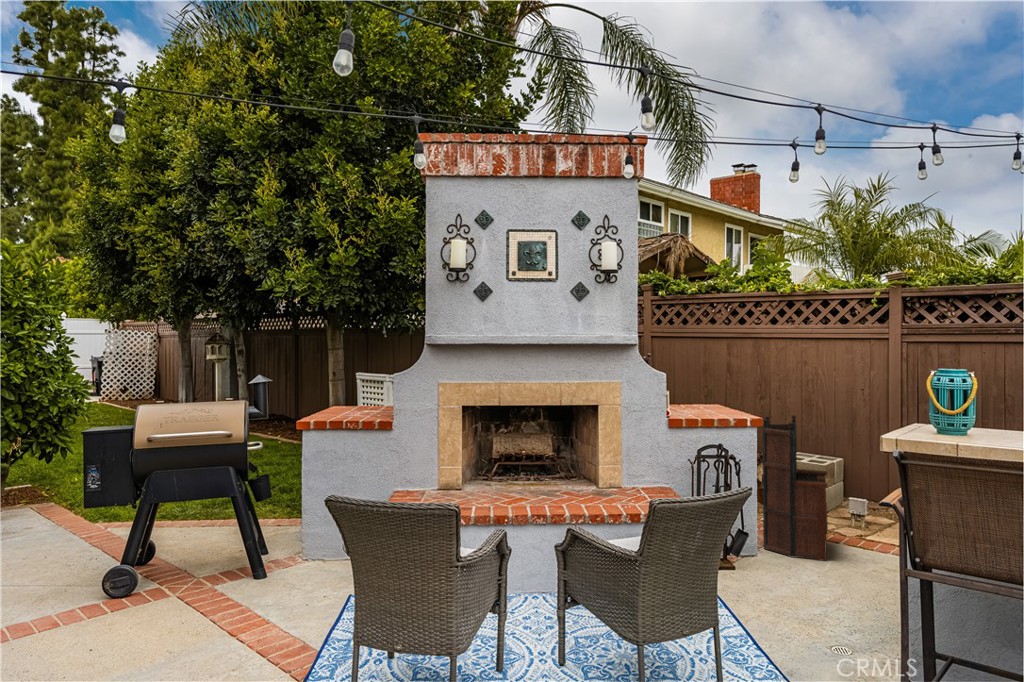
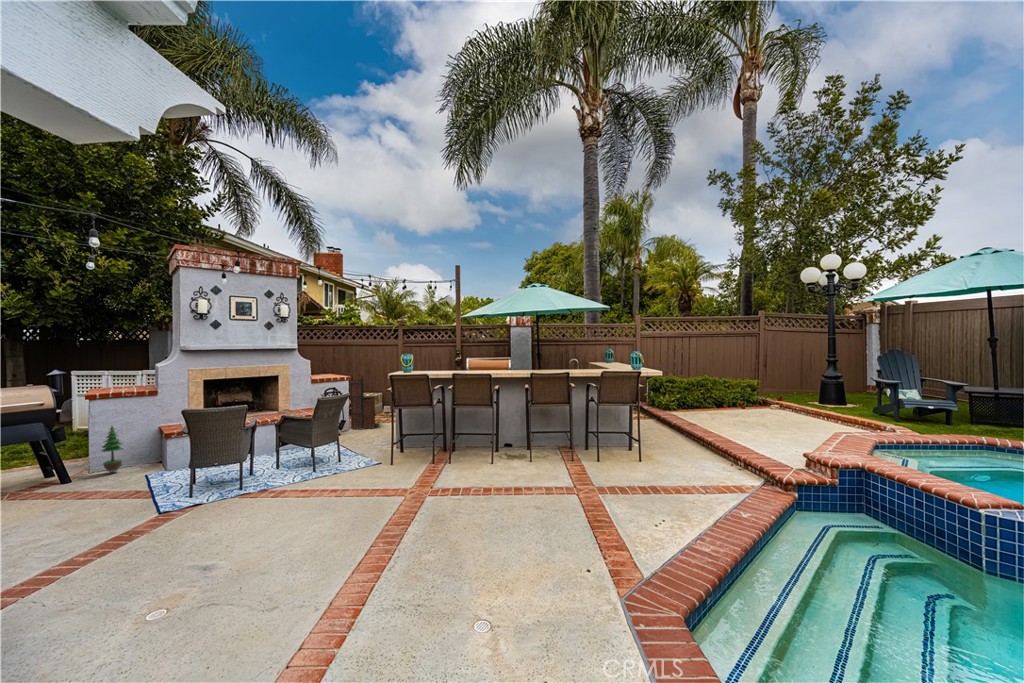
potted tree: none [299,481,332,571] -> present [101,426,123,473]

